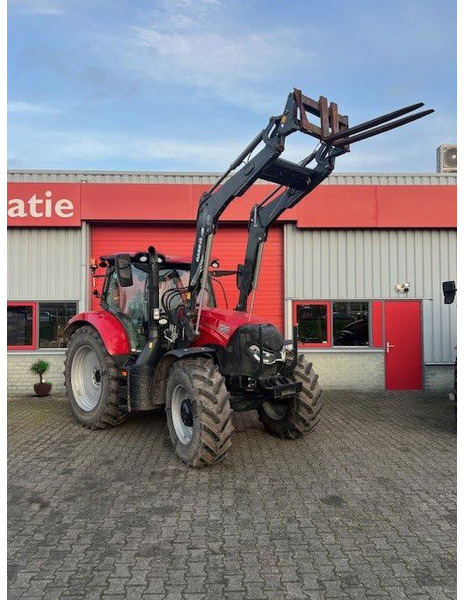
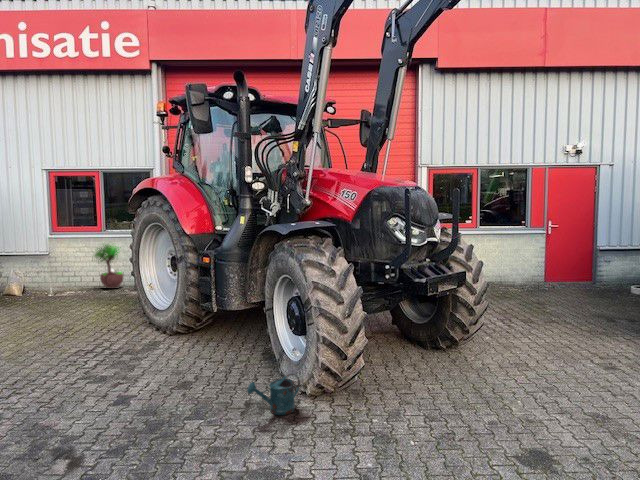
watering can: none [153,451,189,480] -> present [247,373,300,415]

